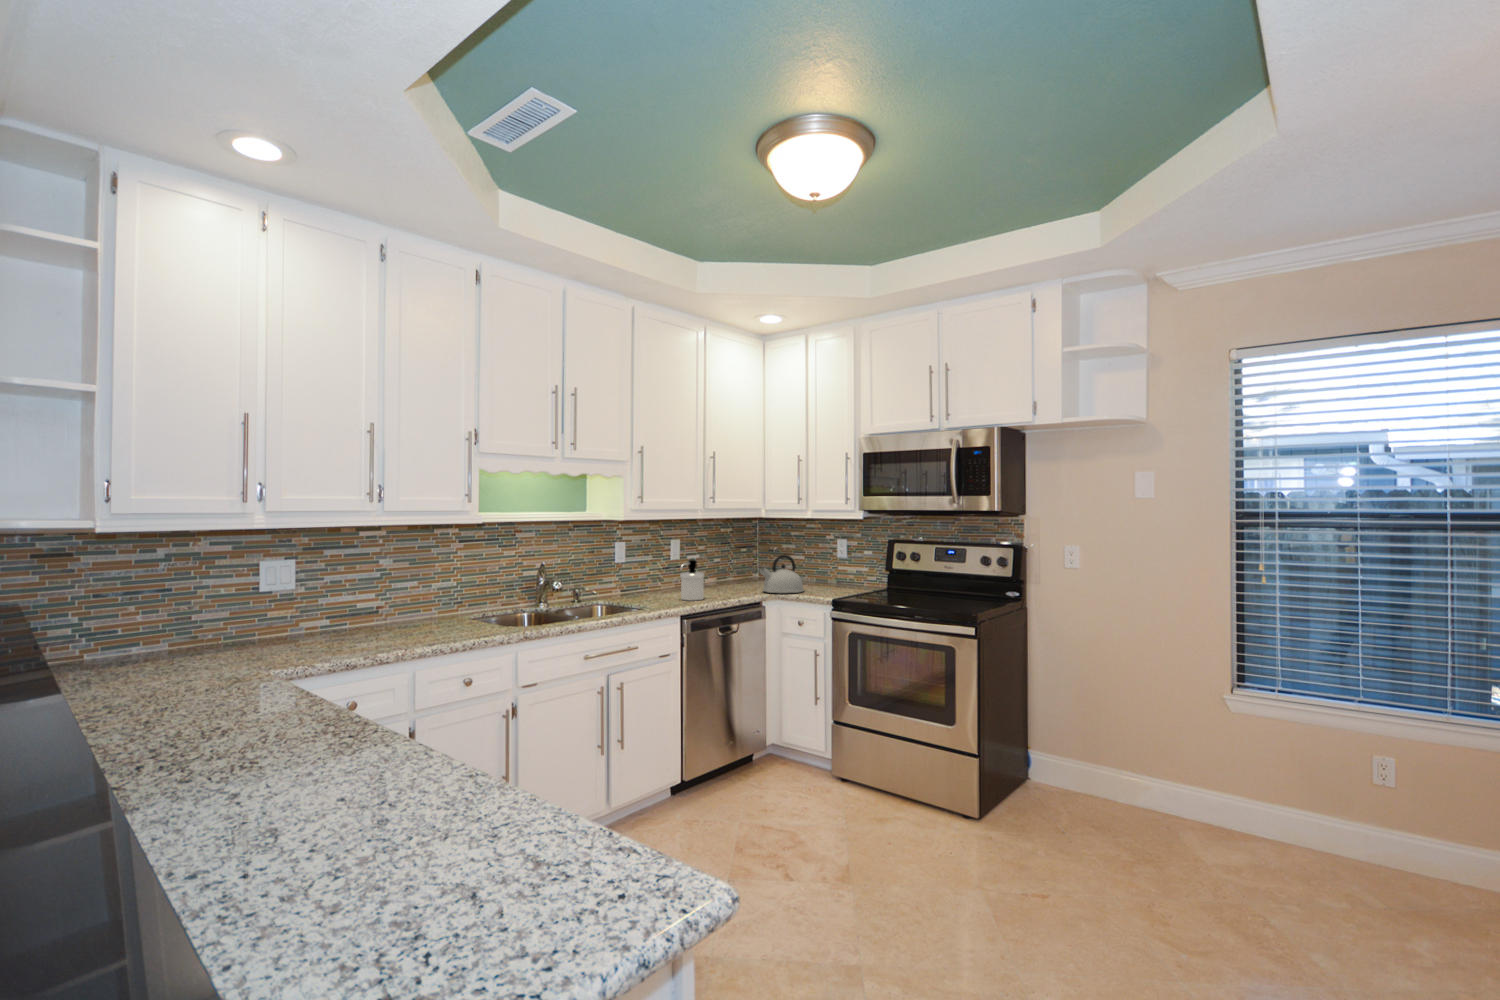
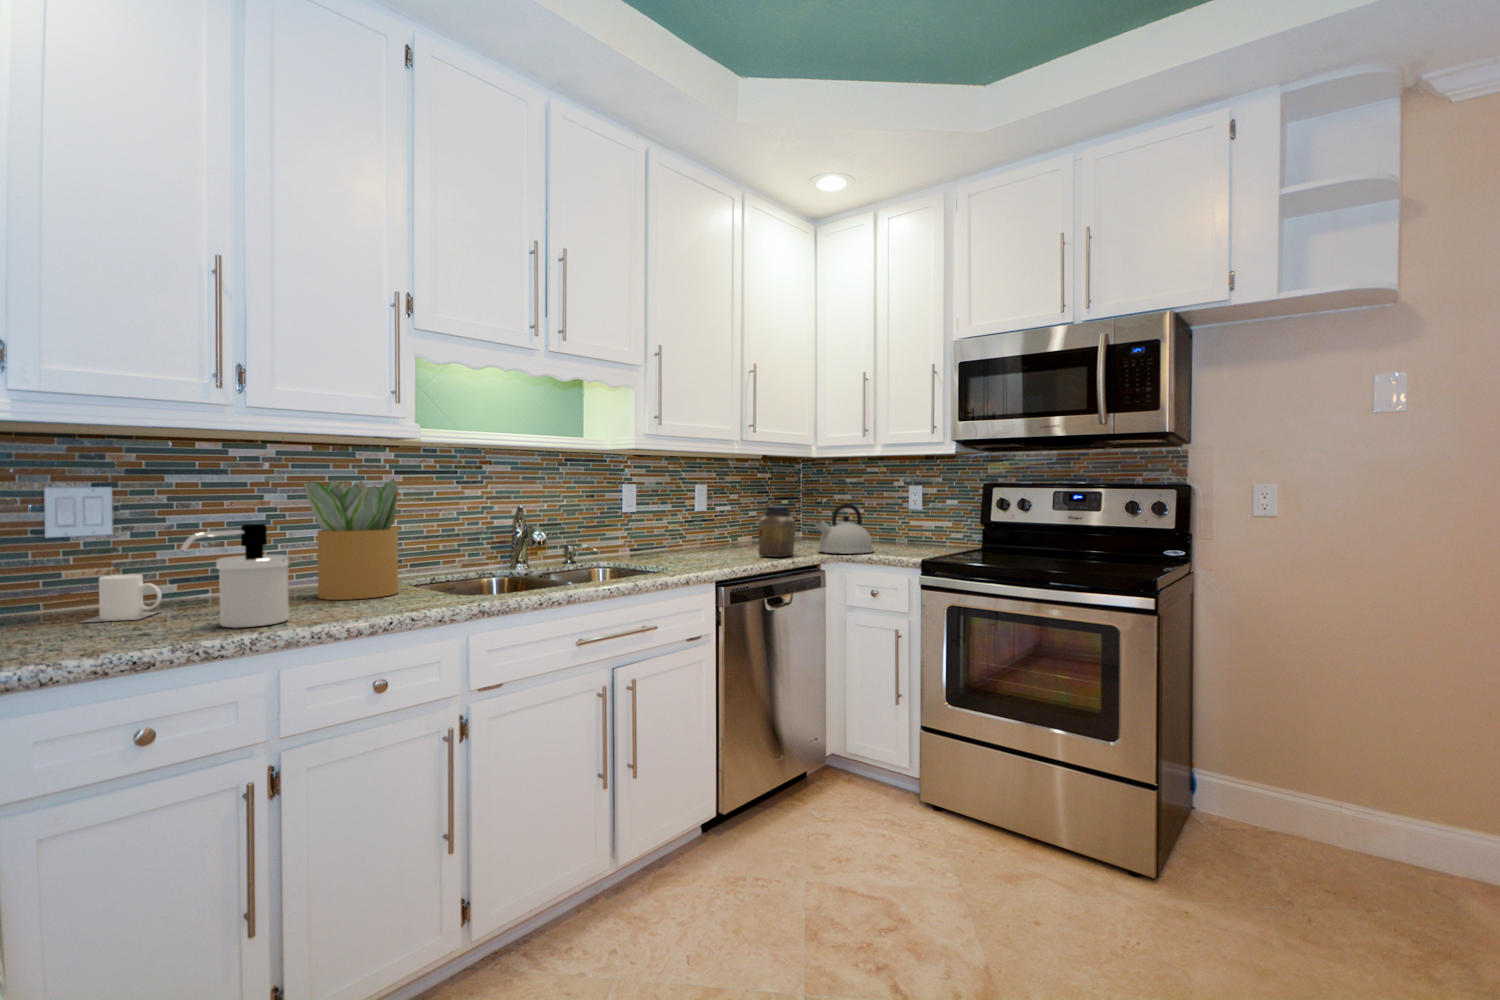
potted plant: none [407,548,468,630] -> present [304,479,398,600]
jar: none [716,558,744,596] -> present [758,506,795,557]
soap dispenser: present [680,560,704,601] -> present [180,524,291,628]
mug: none [285,614,330,644] -> present [83,574,162,622]

